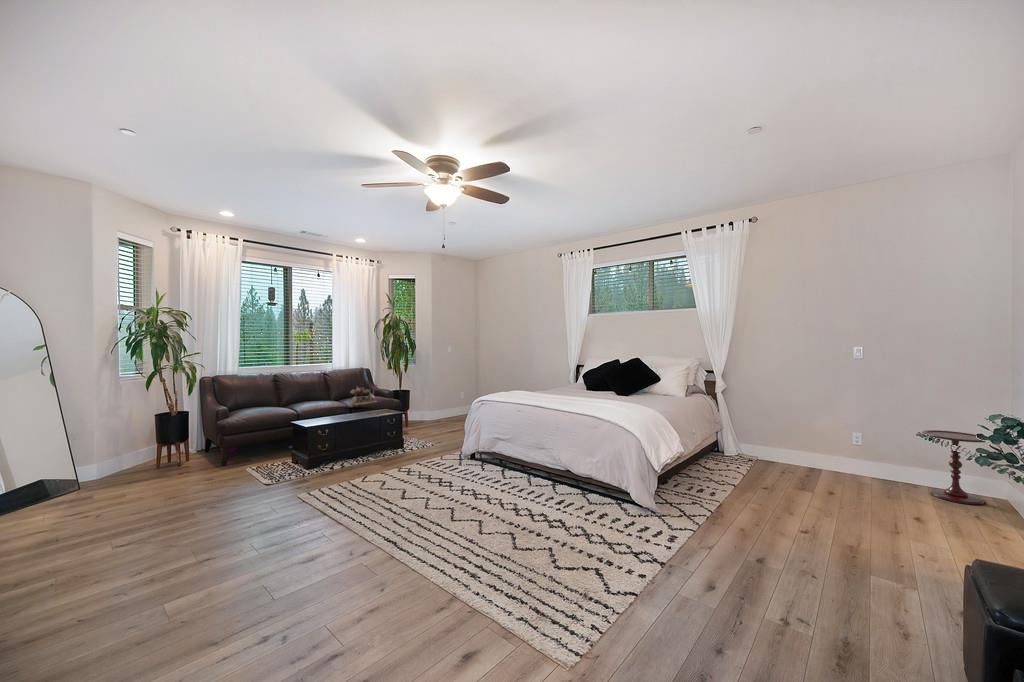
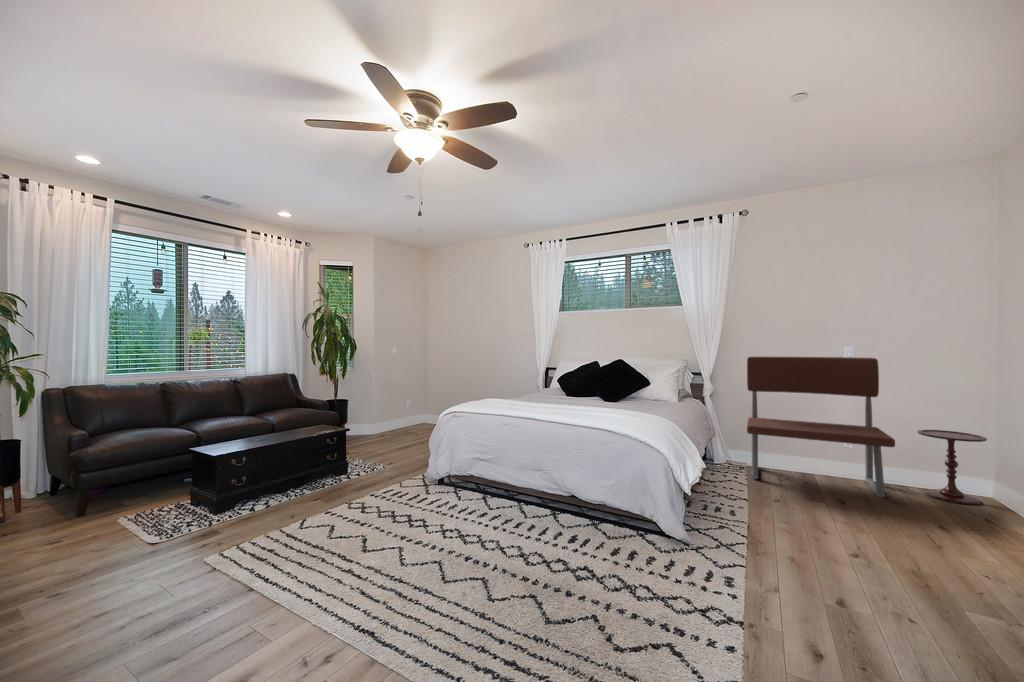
bench: none [746,357,884,493] -> present [747,357,895,498]
flower arrangement: present [348,385,377,407] -> none [268,392,310,423]

